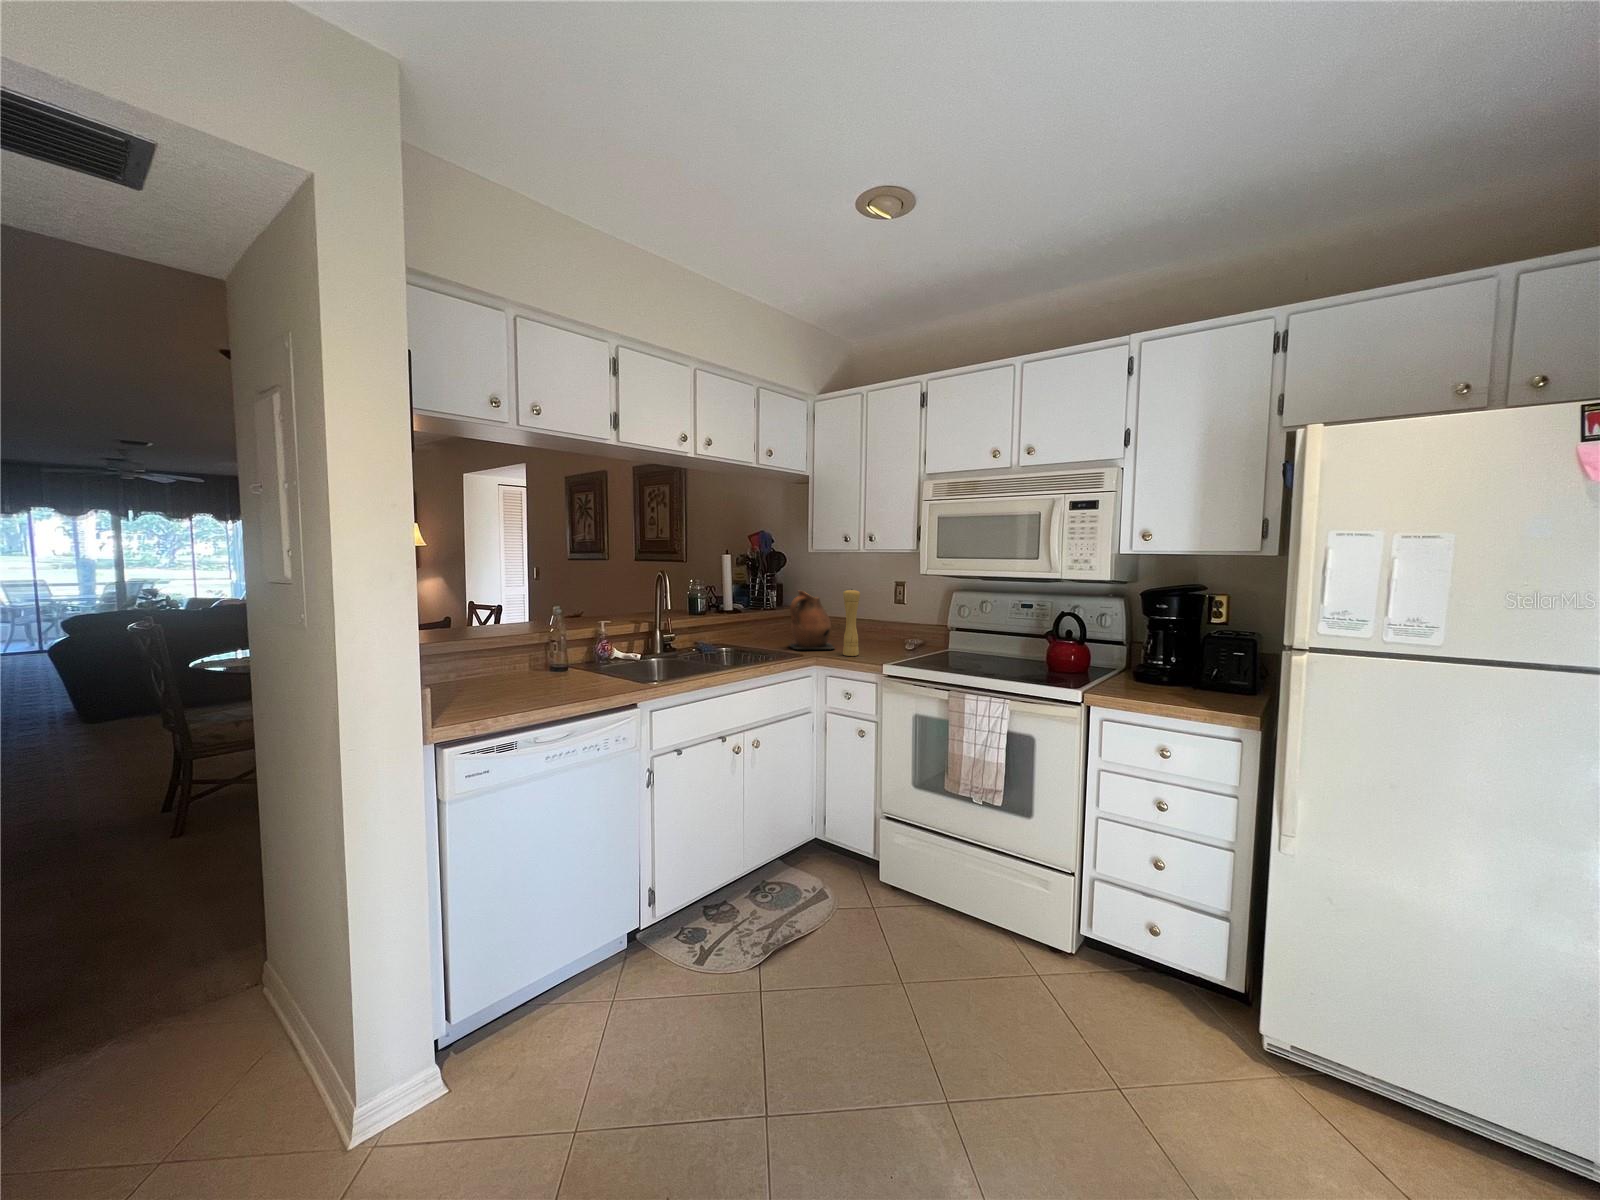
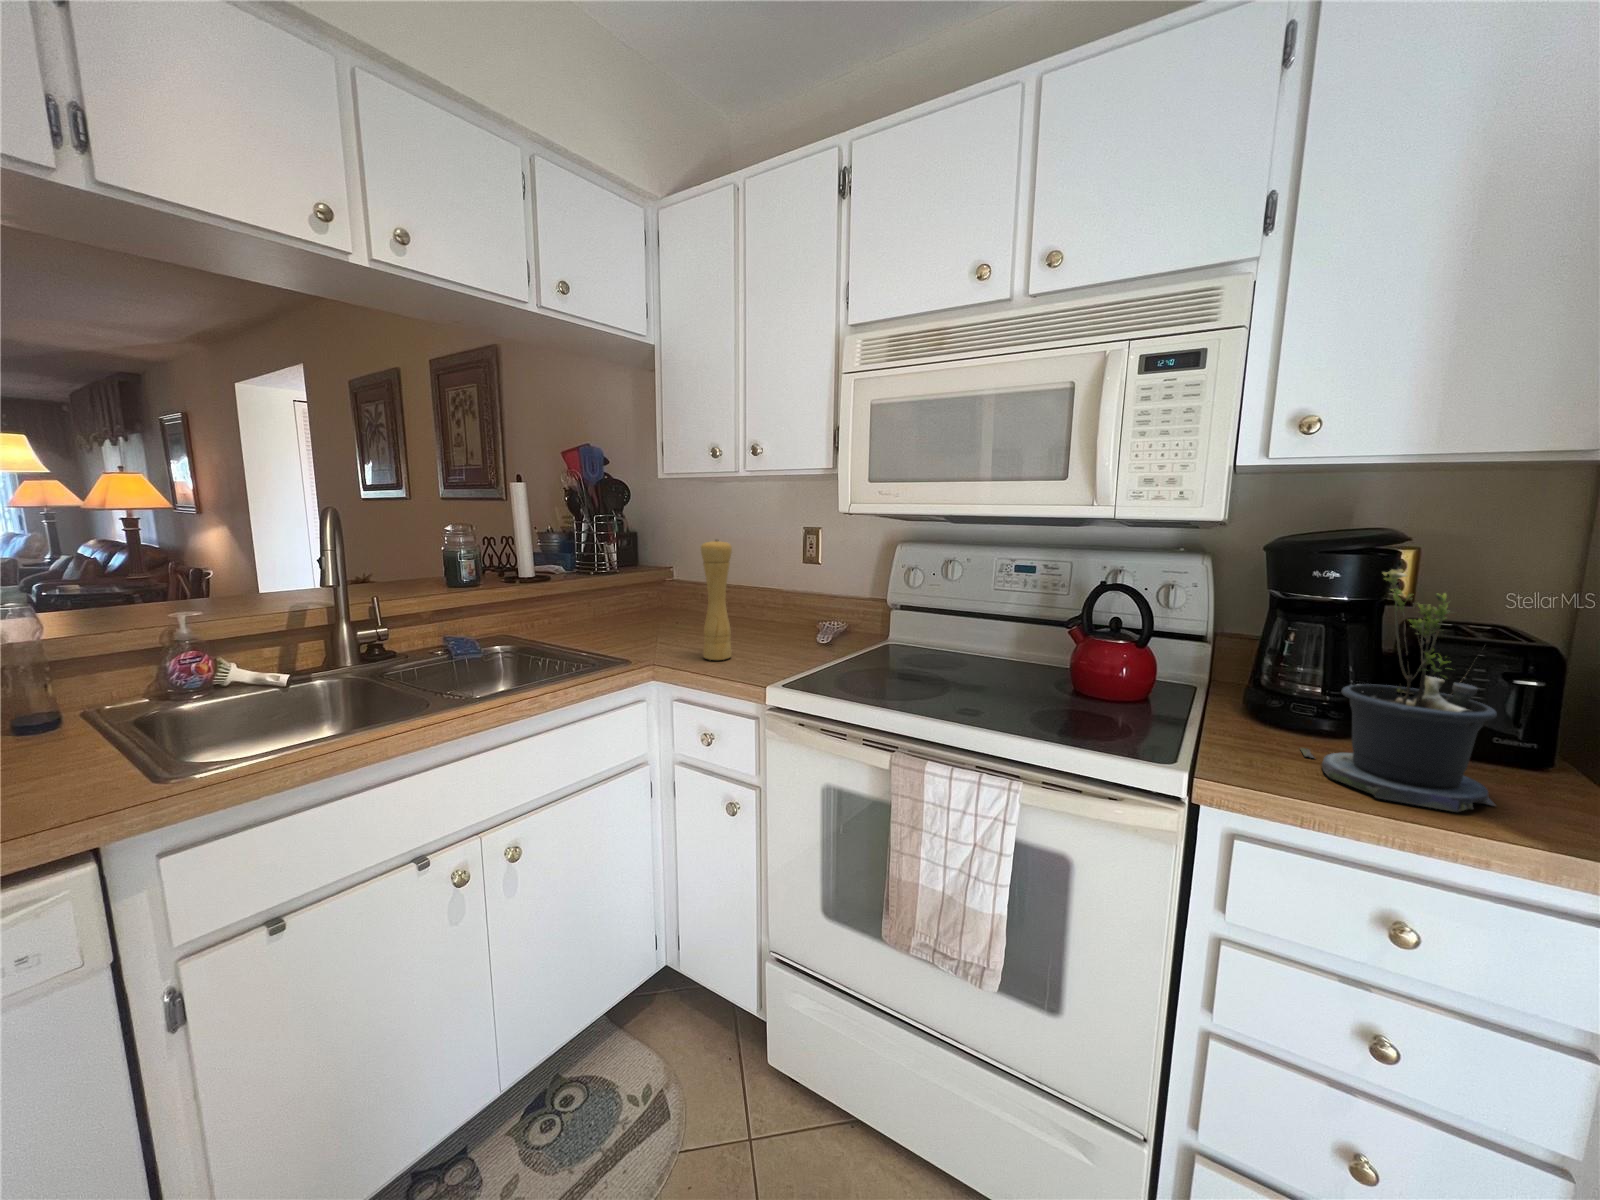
ceramic pitcher: present [790,591,834,649] -> none [615,543,697,646]
potted plant: none [1141,603,1206,702] -> present [1300,569,1497,812]

